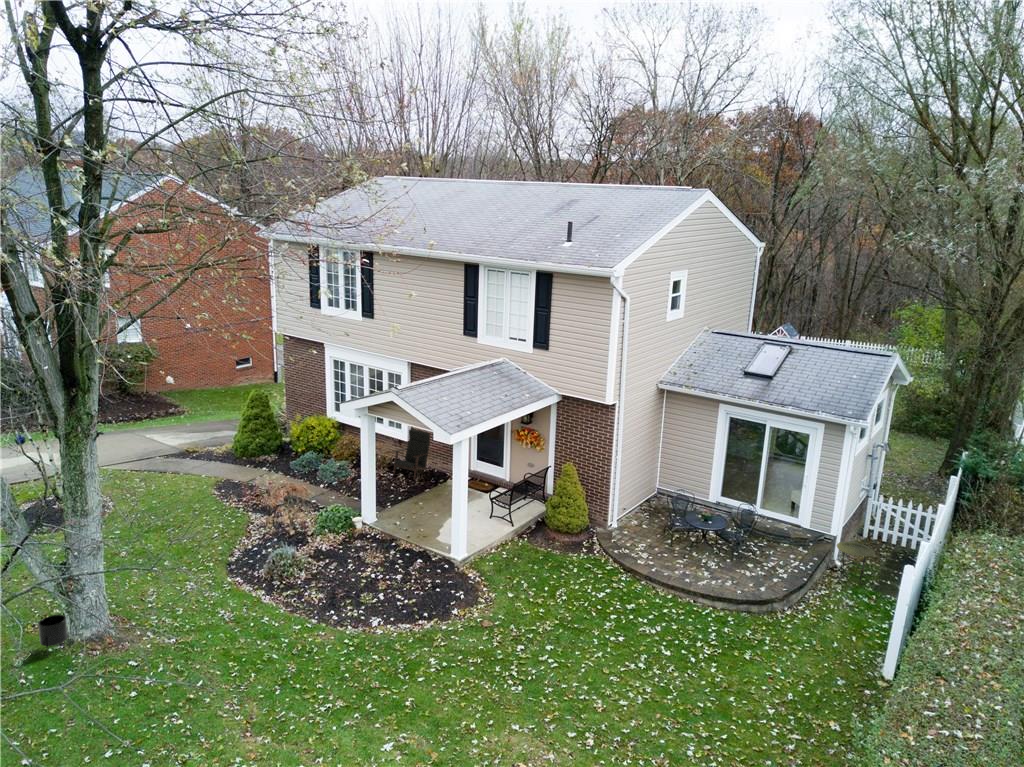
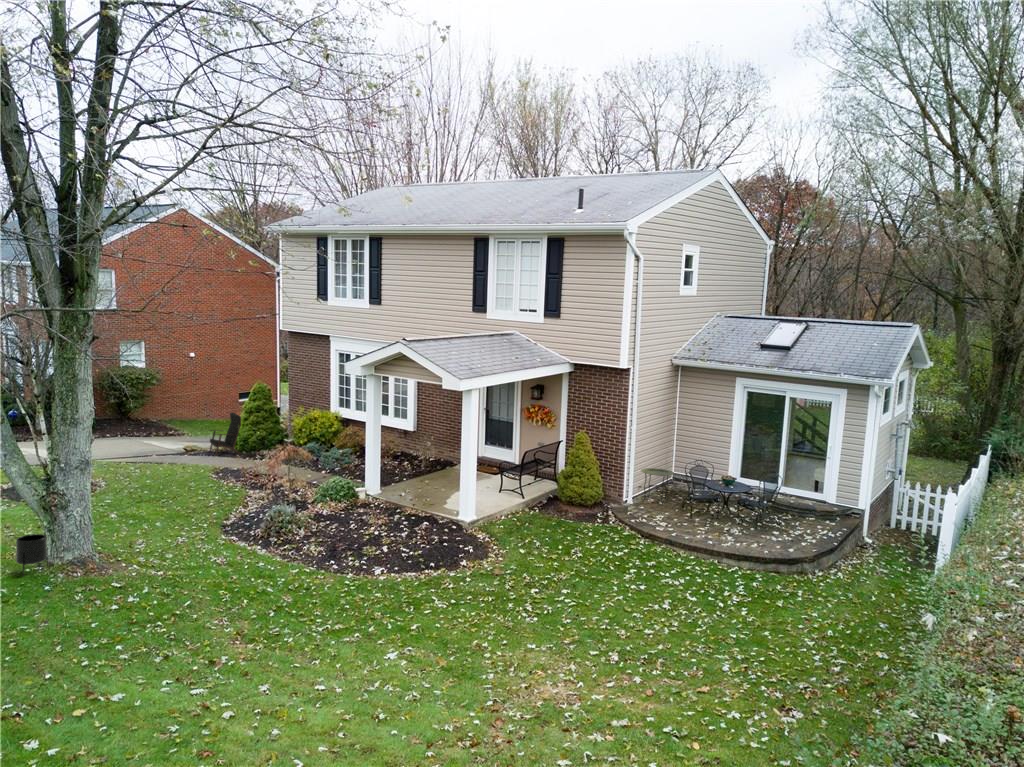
lounge chair: present [393,429,430,479] -> present [209,413,241,456]
side table: present [837,542,875,584] -> present [641,468,674,504]

